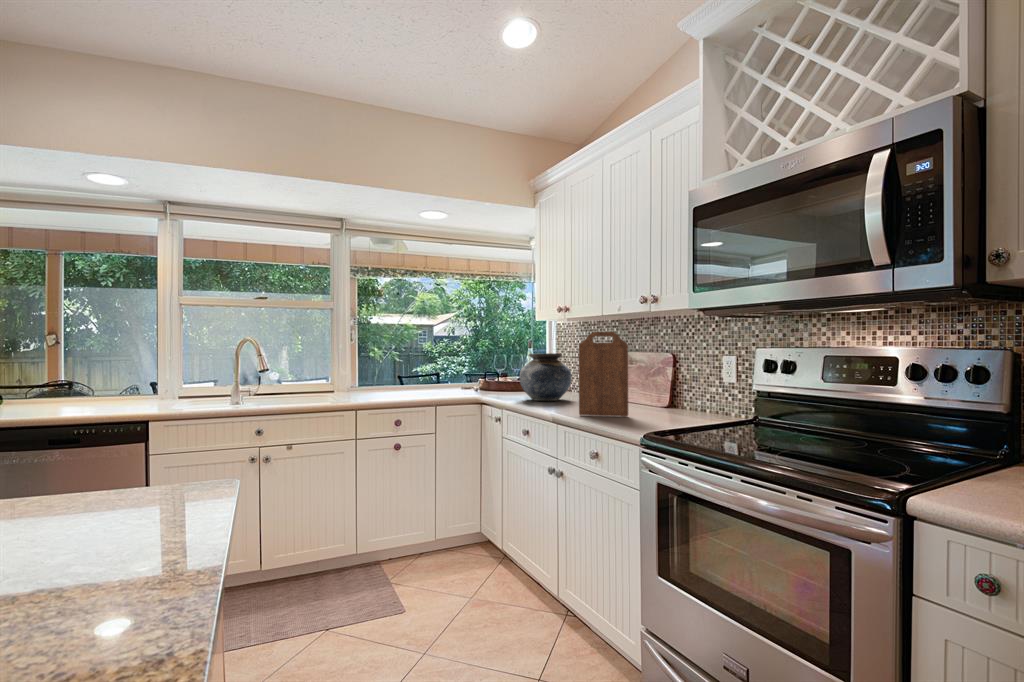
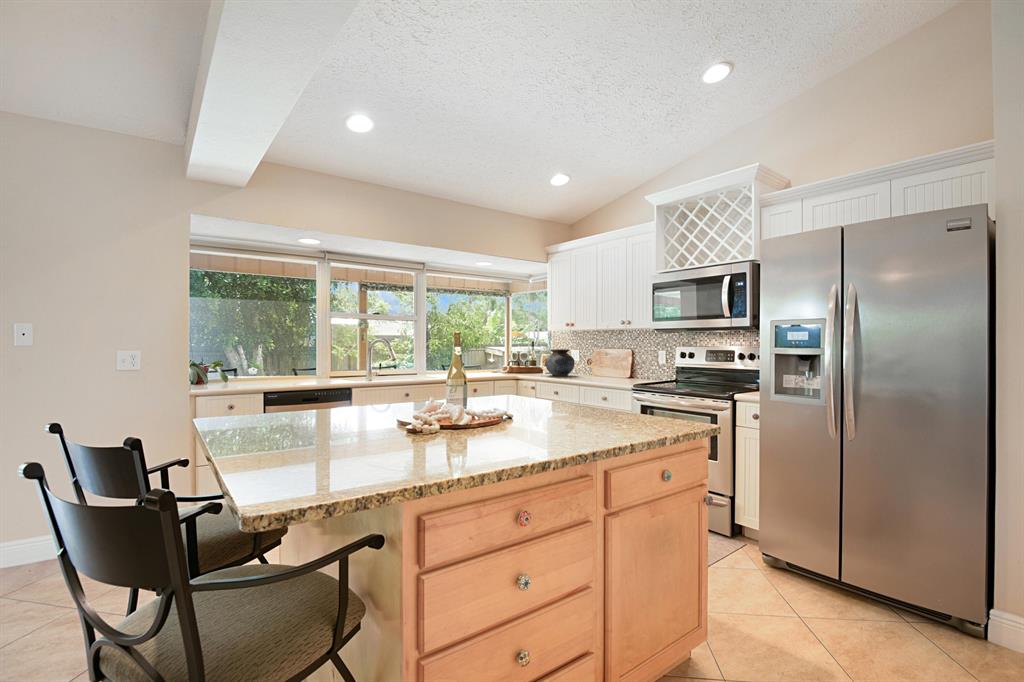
cutting board: present [579,332,628,417] -> none [592,339,617,380]

